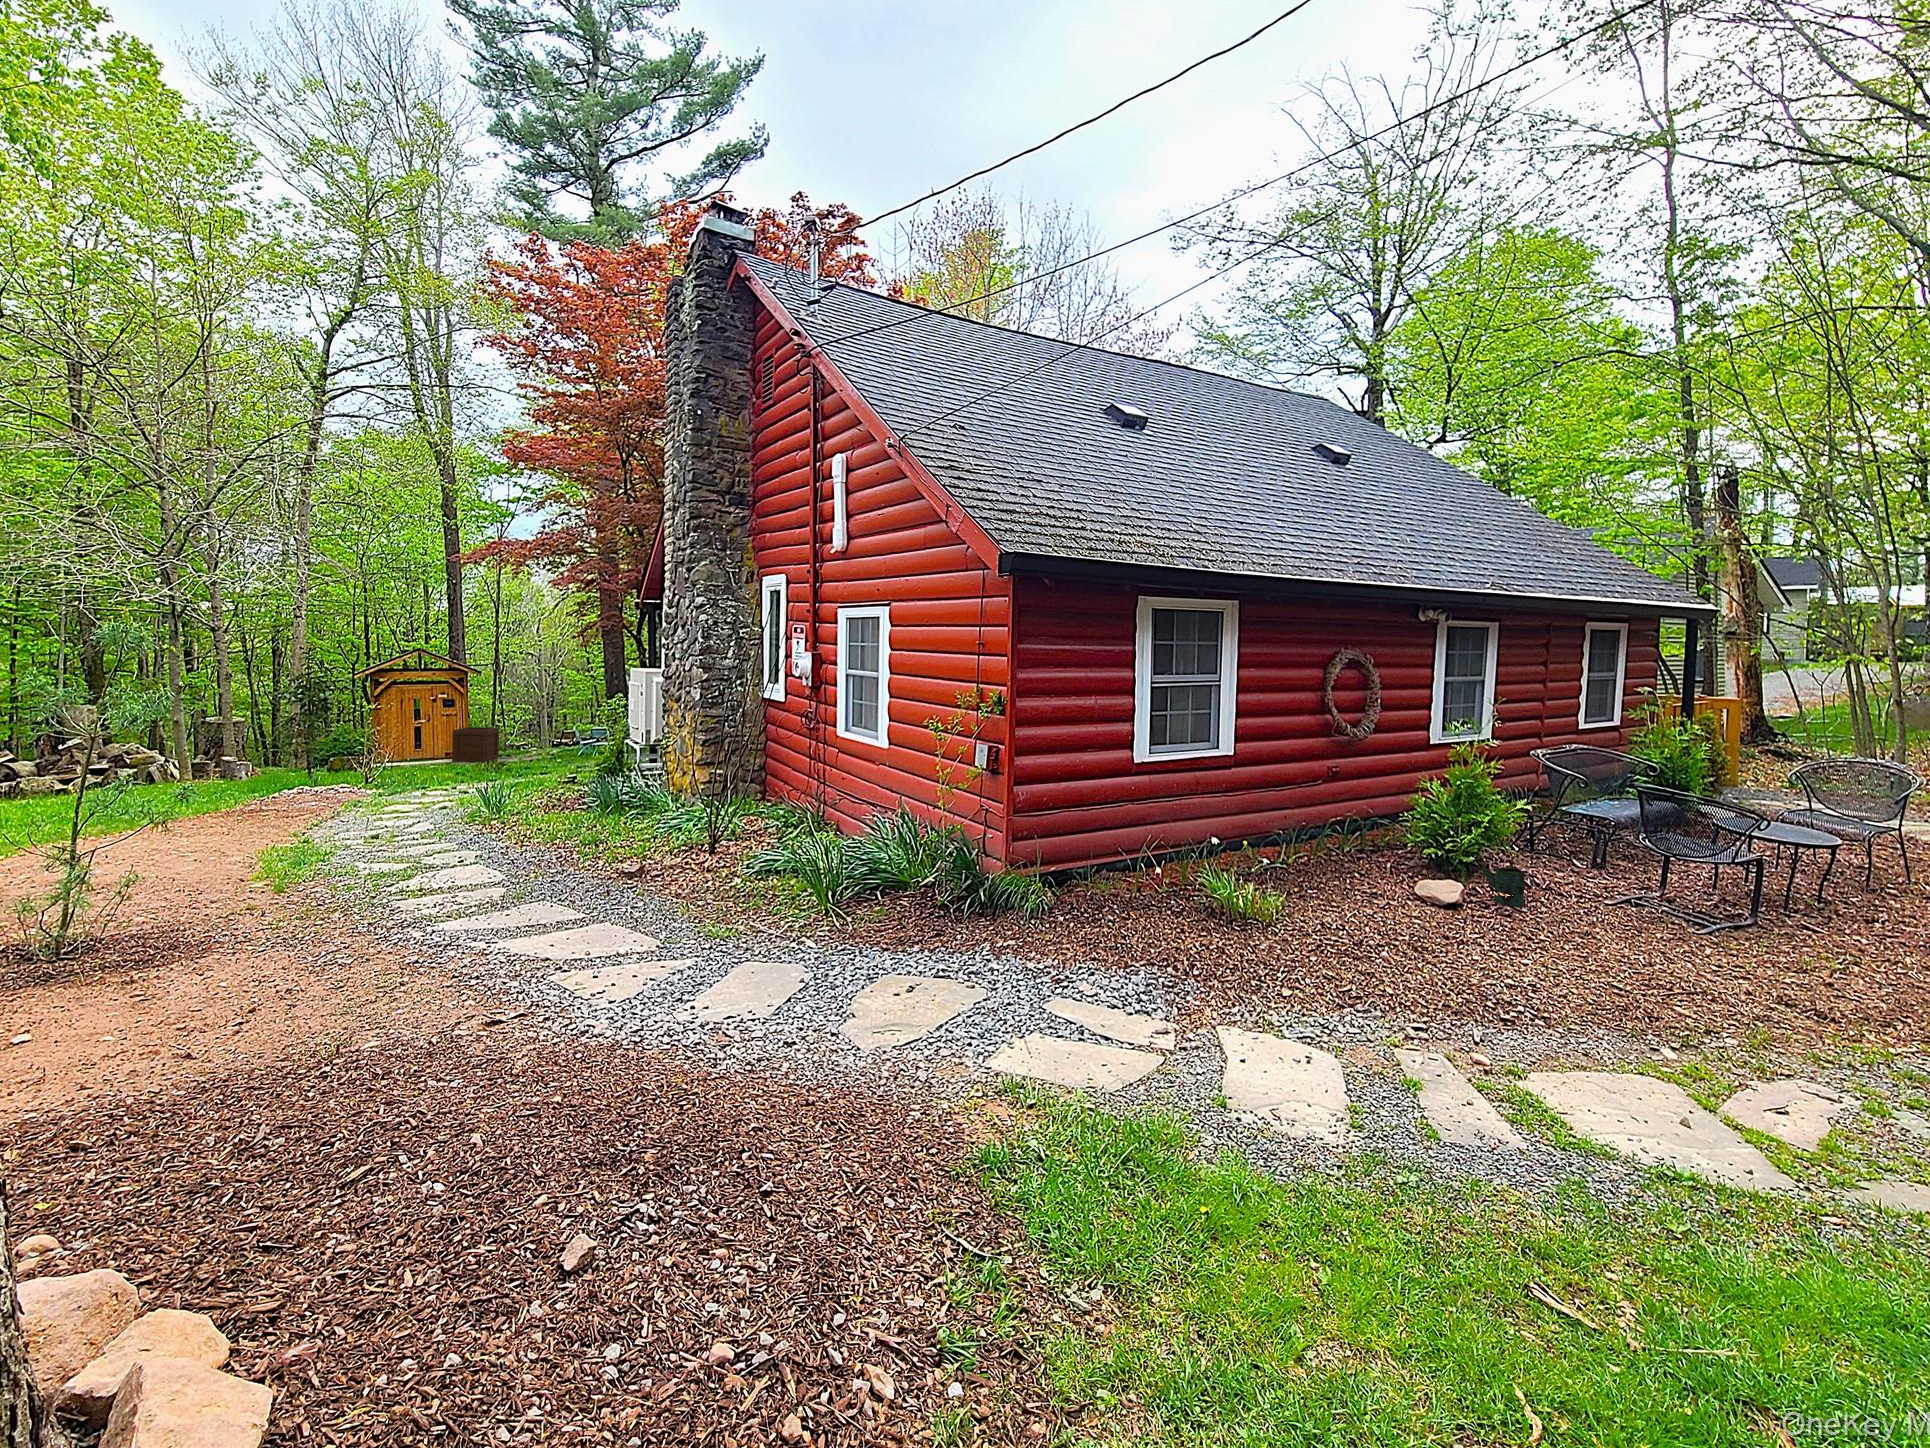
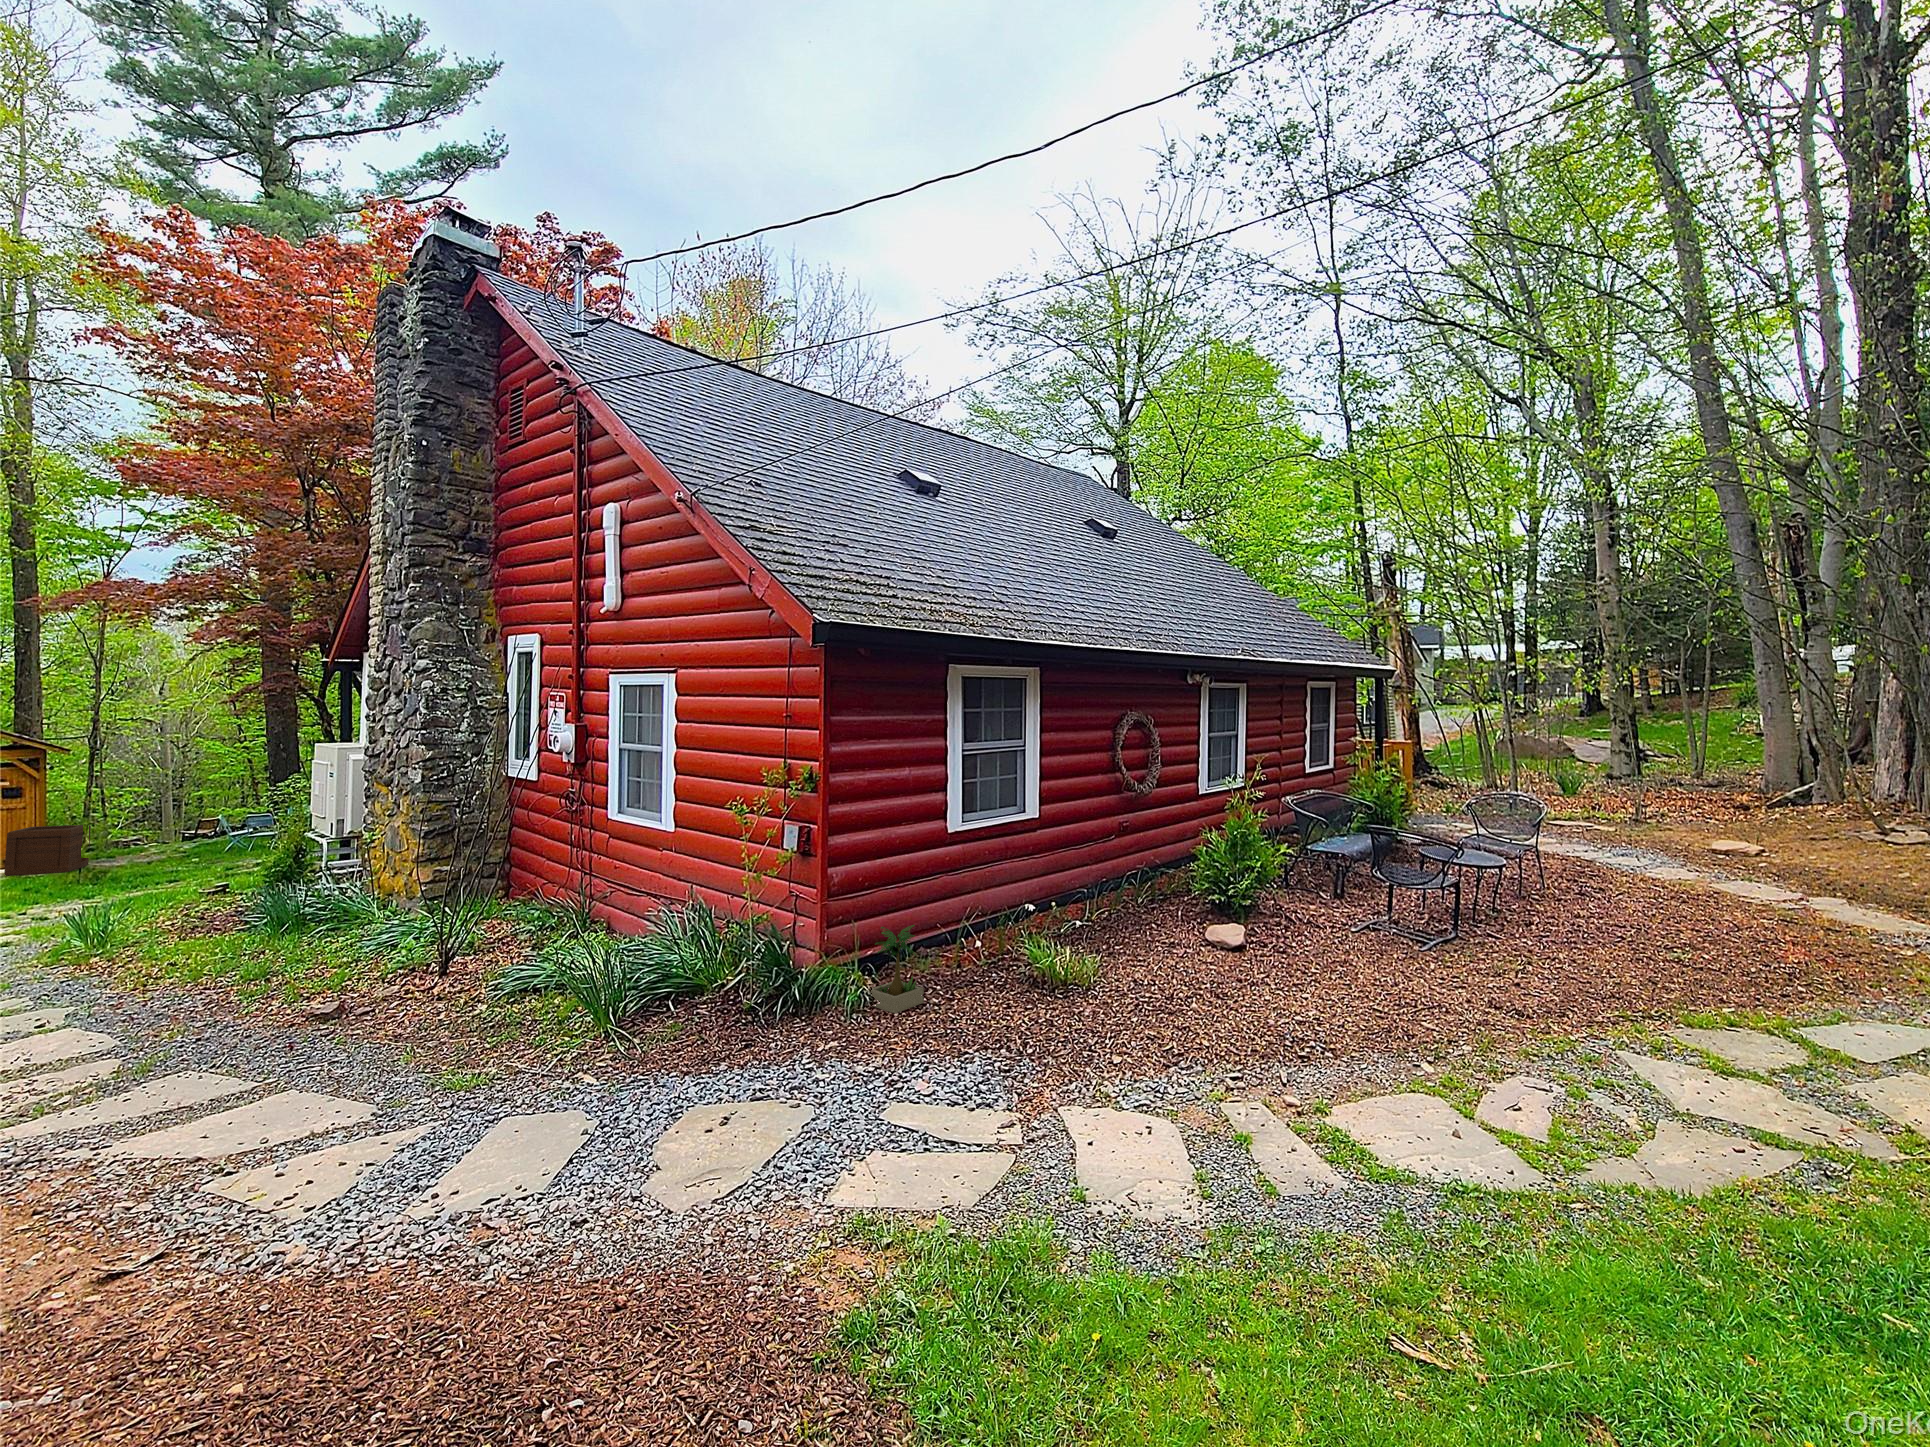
potted plant: none [1046,844,1100,926] -> present [871,925,924,1013]
watering can: present [1476,857,1533,907] -> none [1246,897,1293,939]

